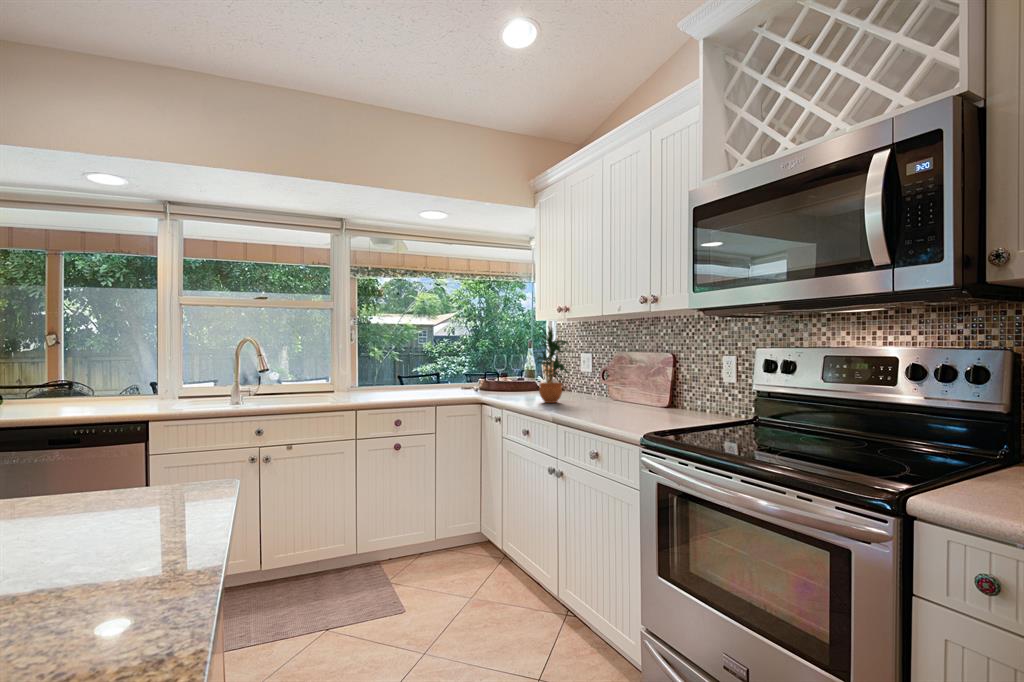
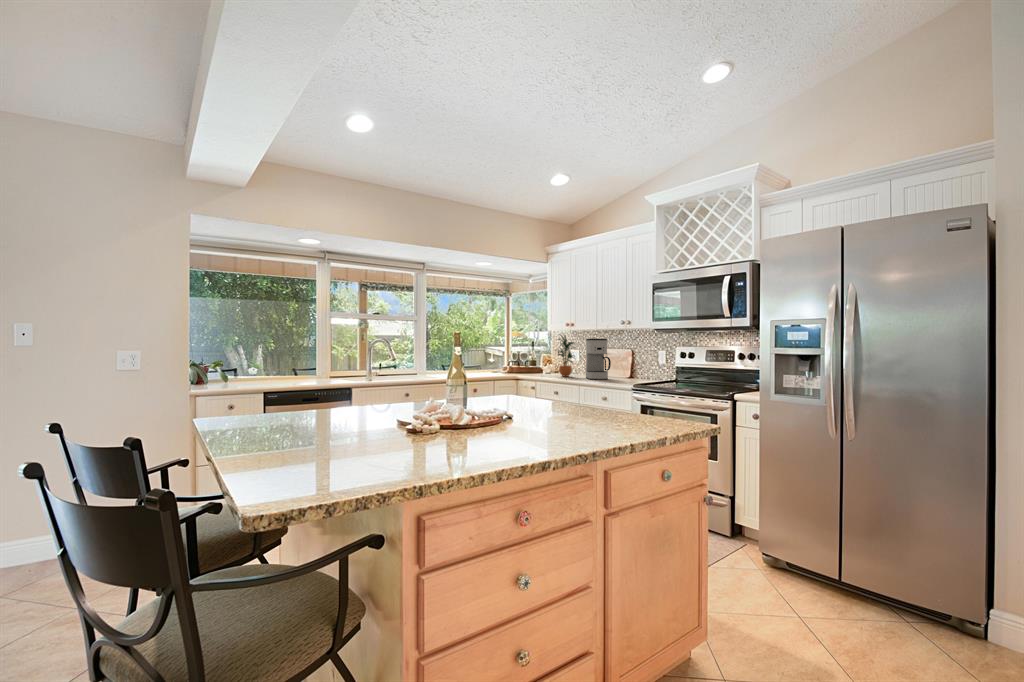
coffee maker: none [578,332,623,413] -> present [586,339,611,379]

